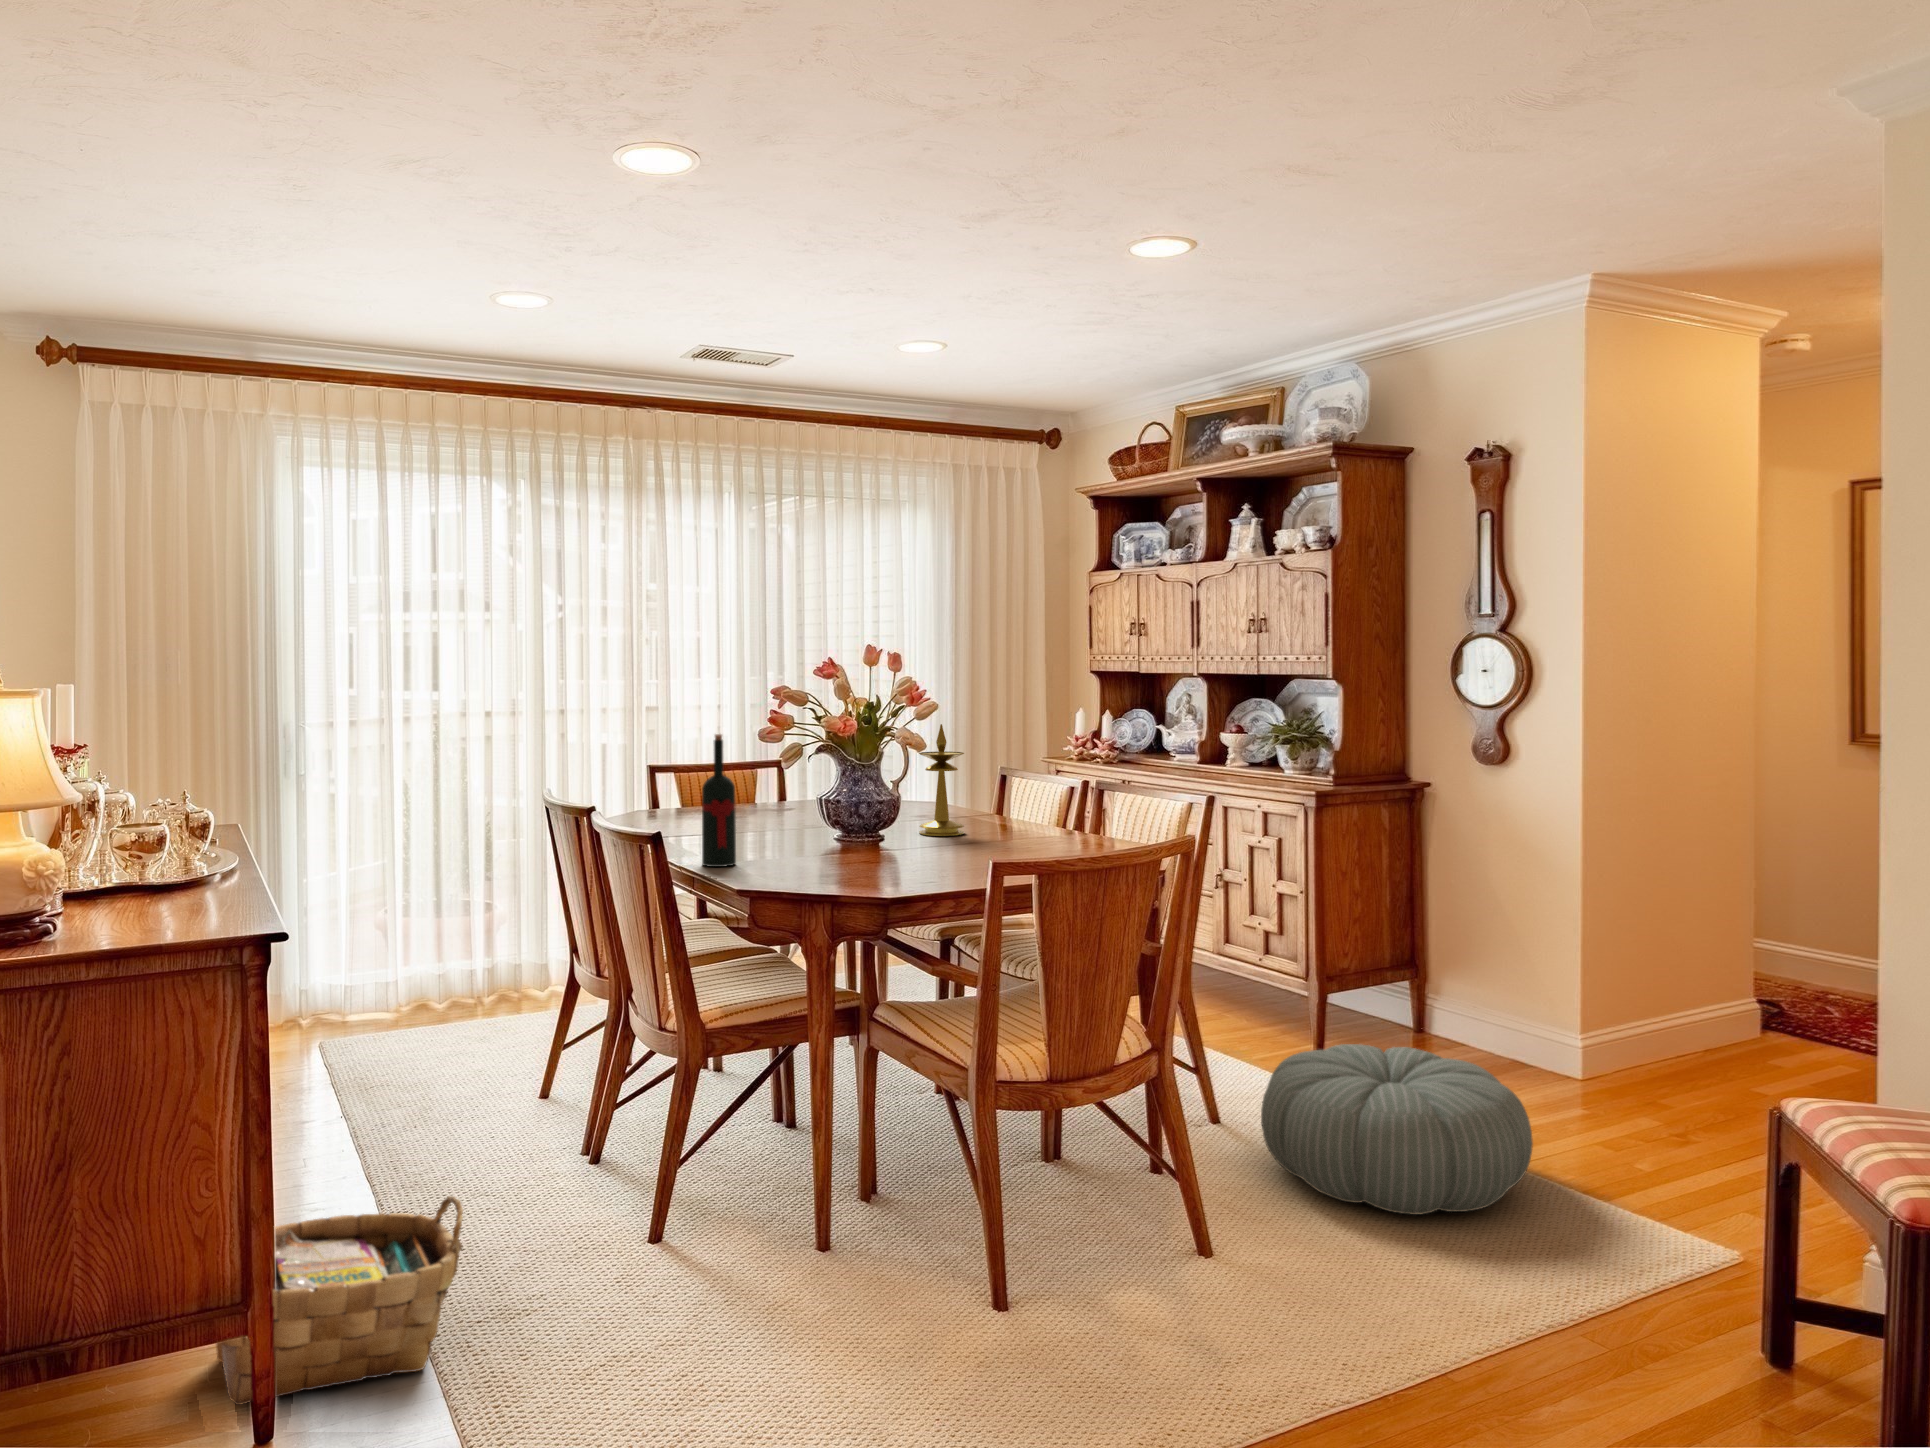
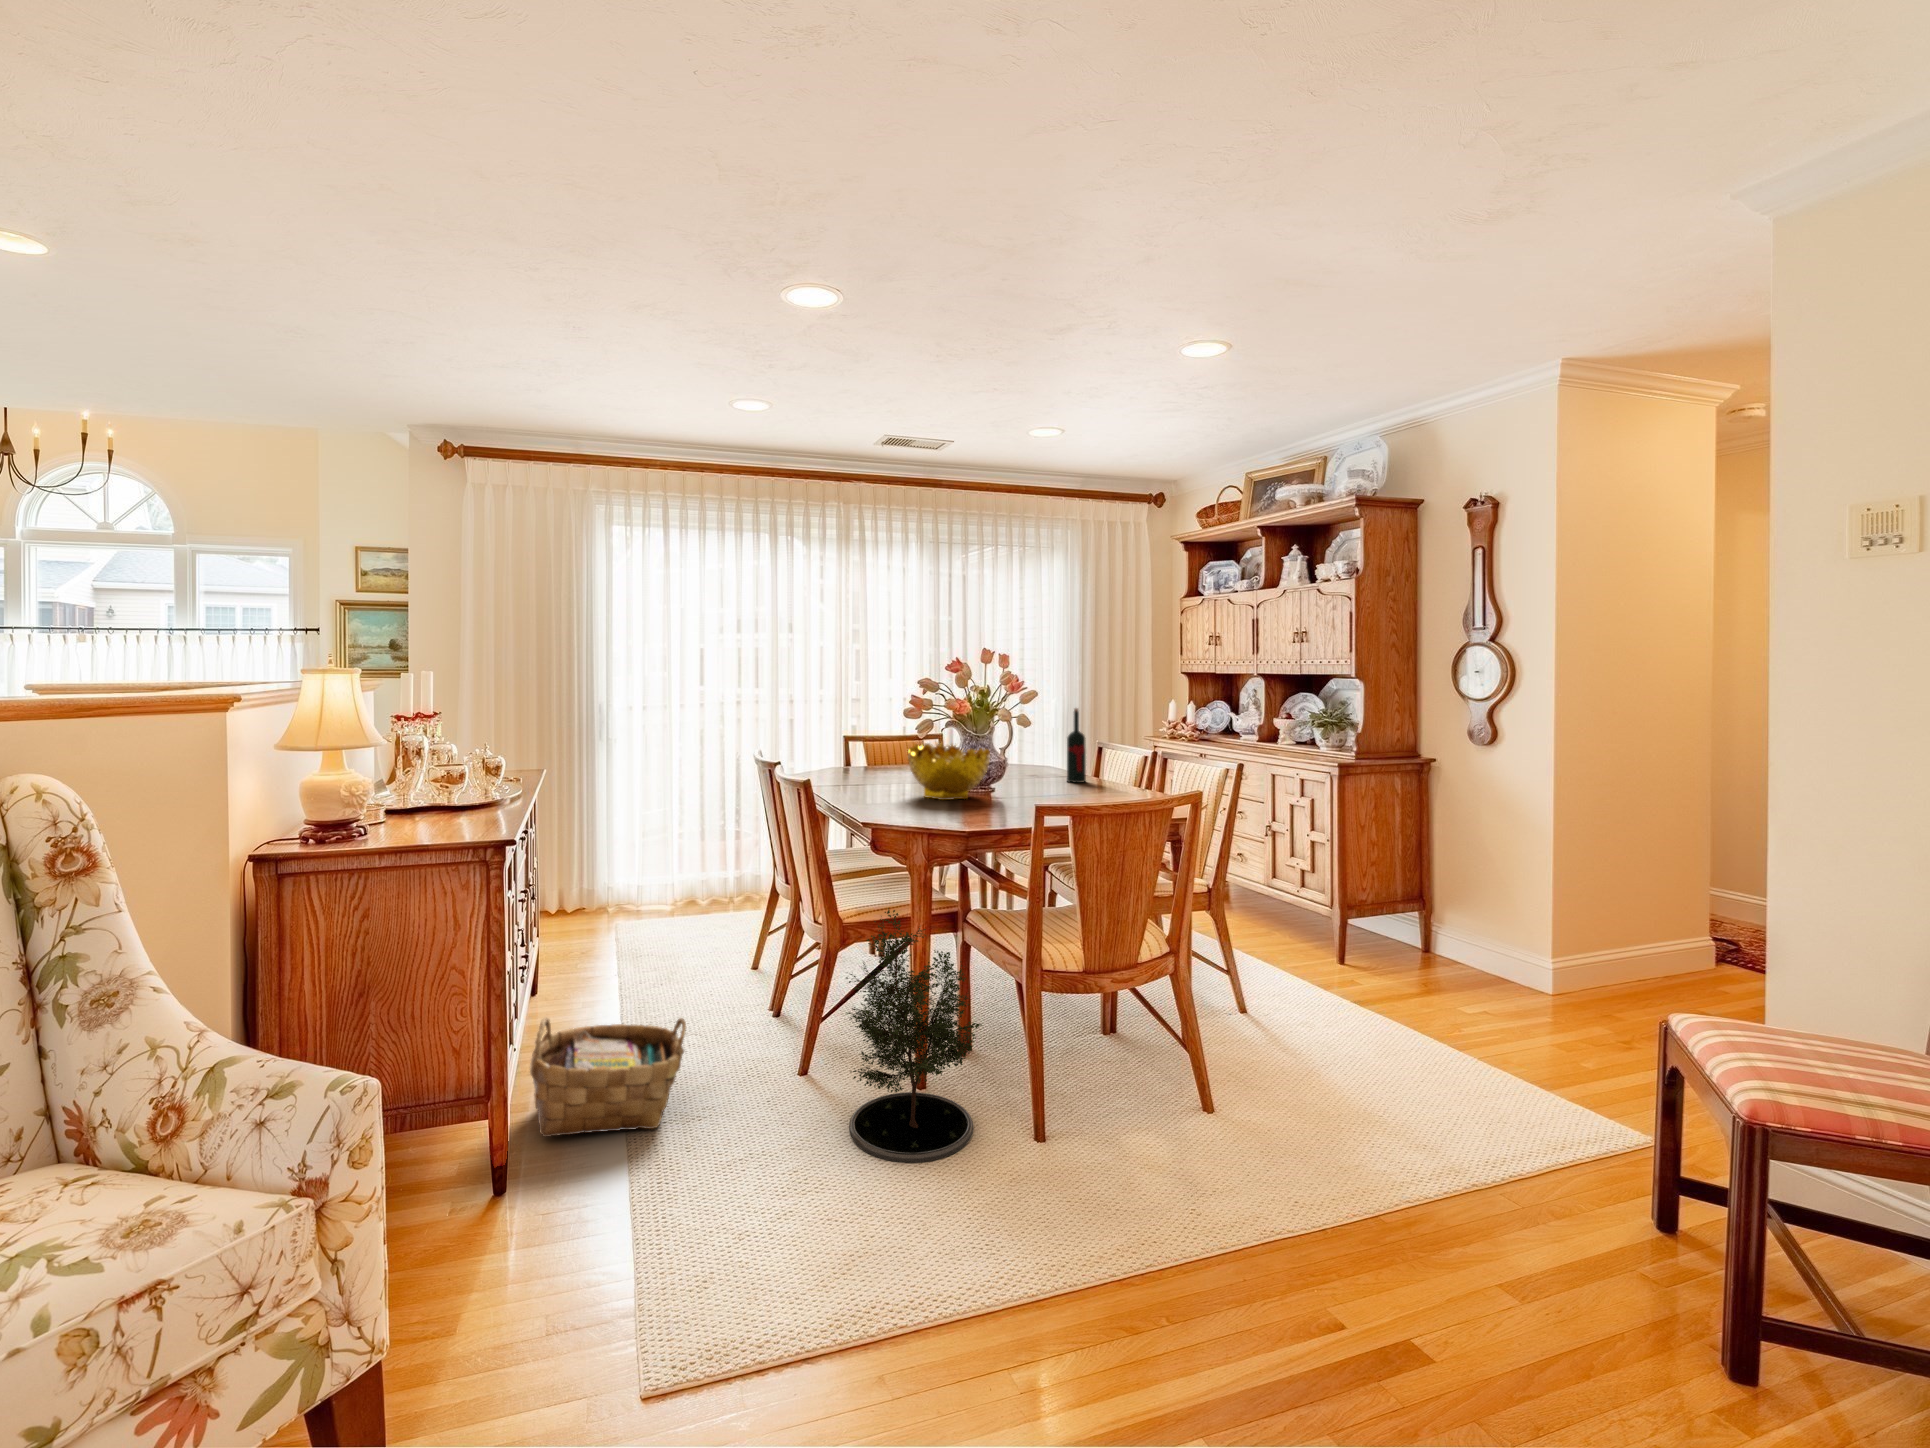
candlestick: present [919,724,964,836] -> none [1023,711,1055,791]
wine bottle: present [702,734,736,867] -> present [1067,708,1086,783]
decorative bowl: none [764,769,882,852] -> present [908,743,990,800]
potted tree: none [714,1005,917,1375] -> present [846,908,982,1163]
pouf: present [1261,1044,1533,1215] -> none [1266,960,1487,1096]

